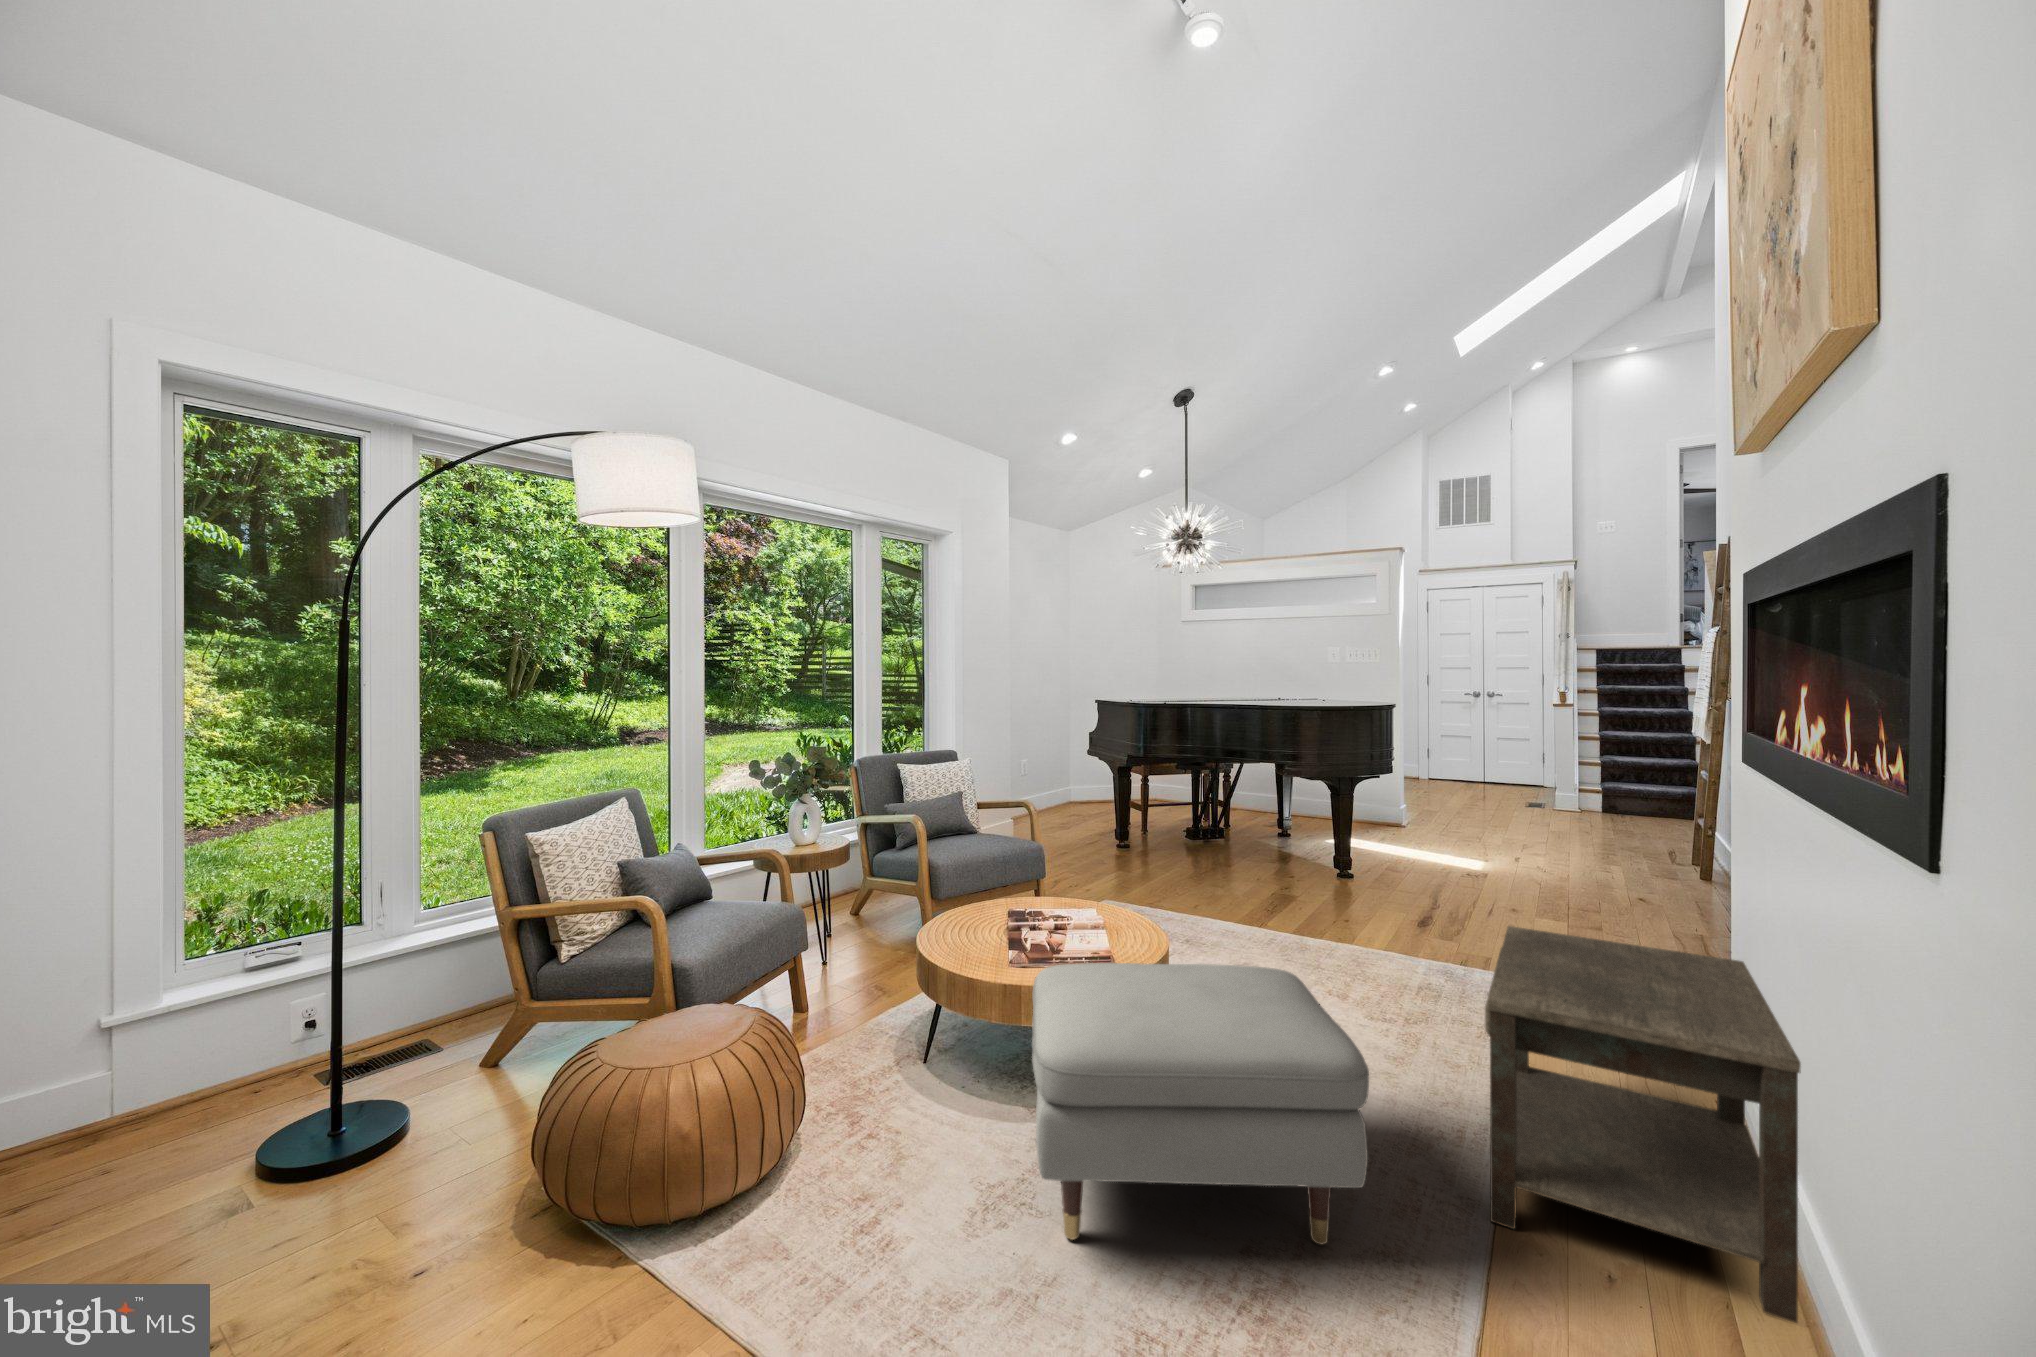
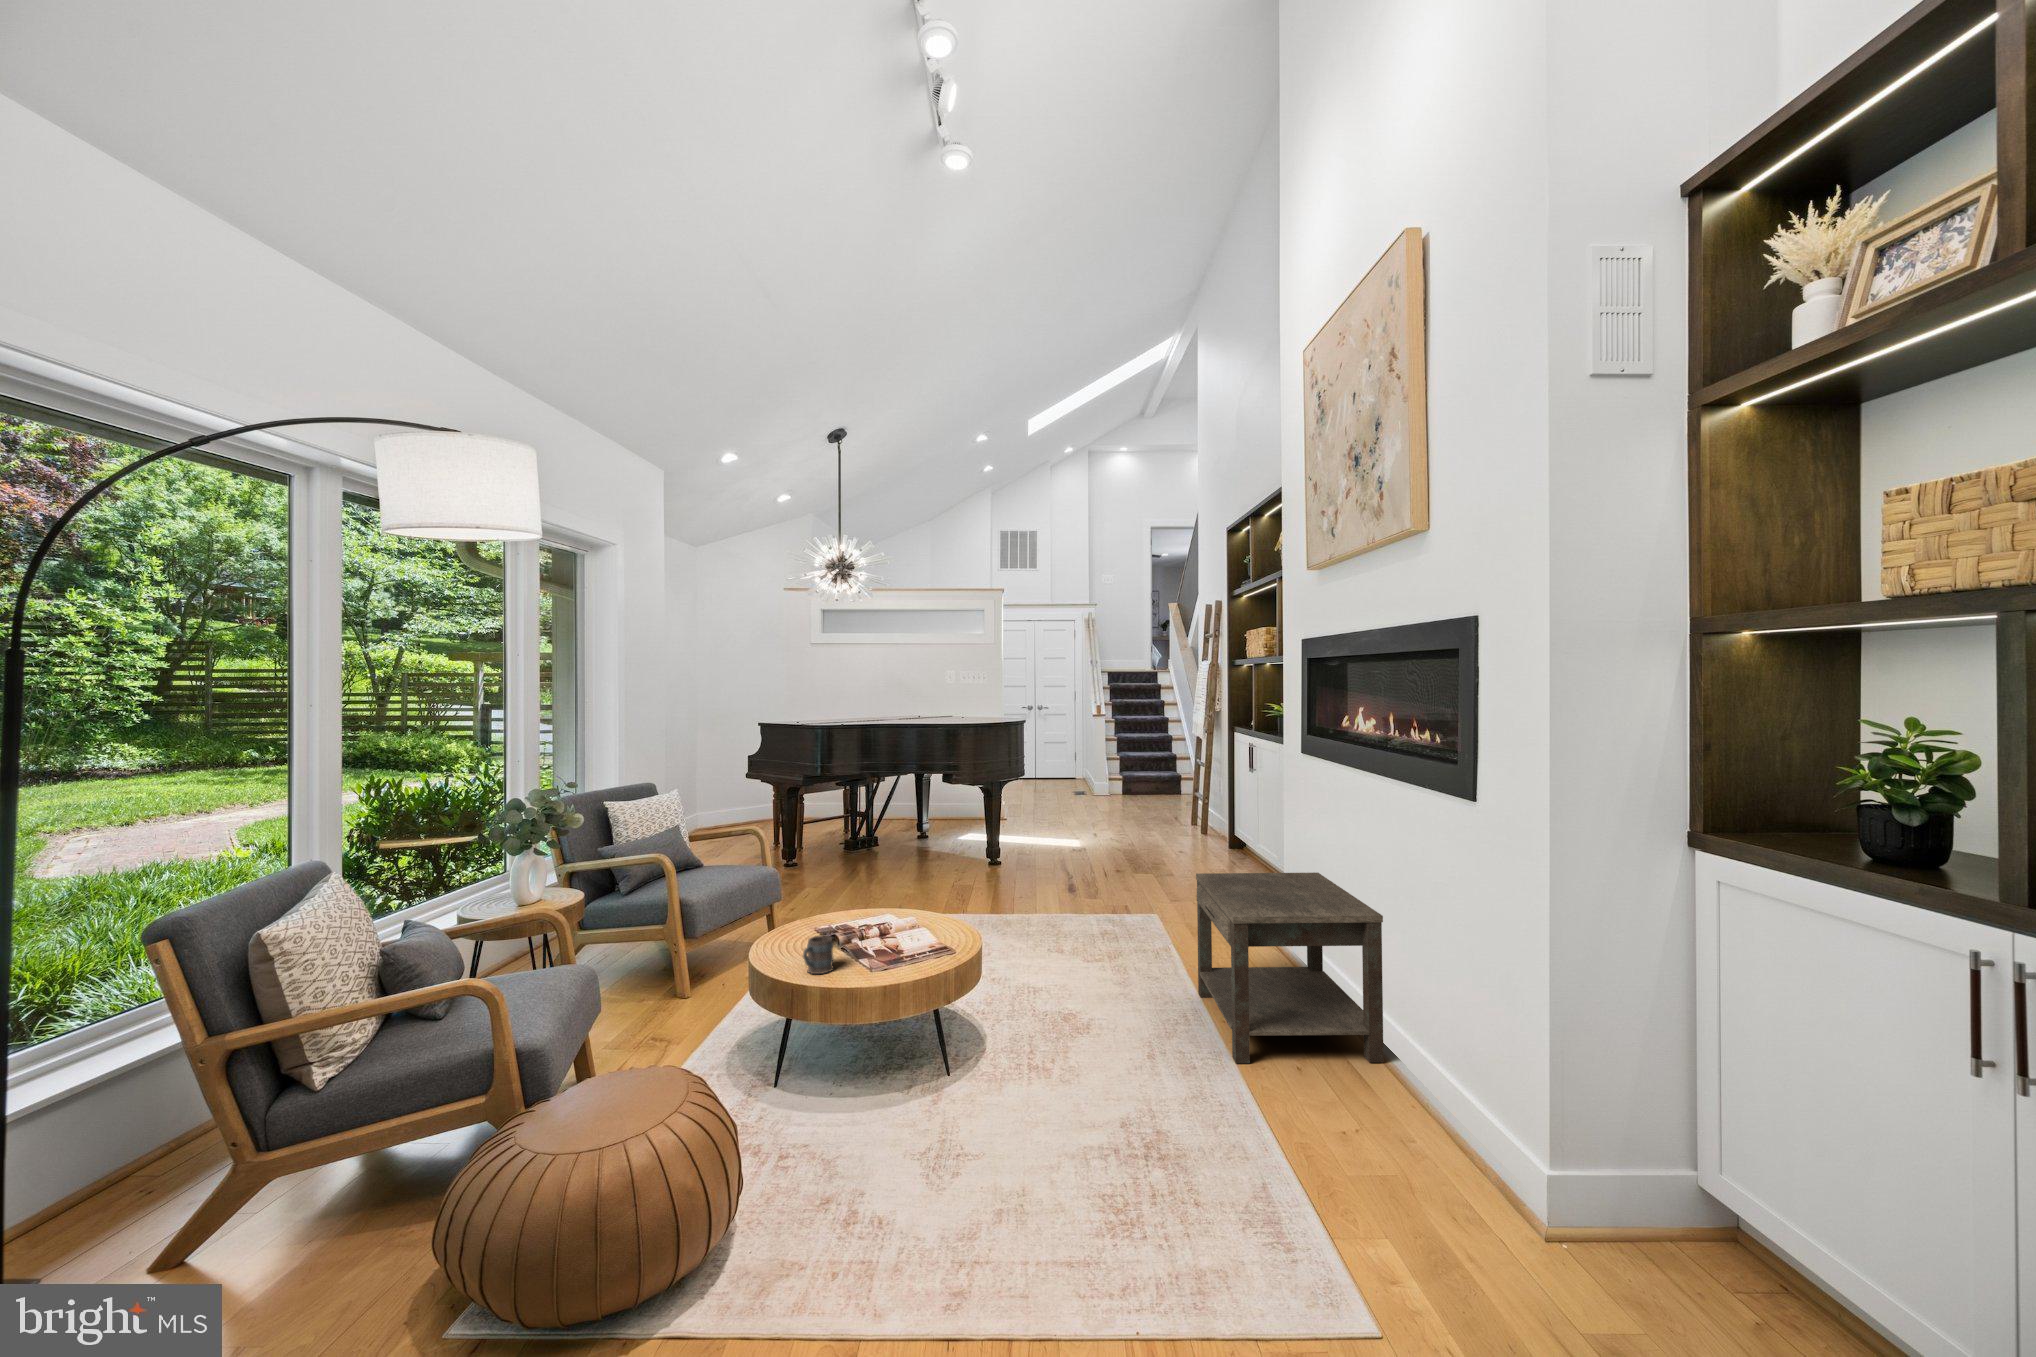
mug: none [949,916,988,957] -> present [803,935,834,974]
ottoman: present [1032,963,1369,1245] -> none [915,929,1195,1165]

